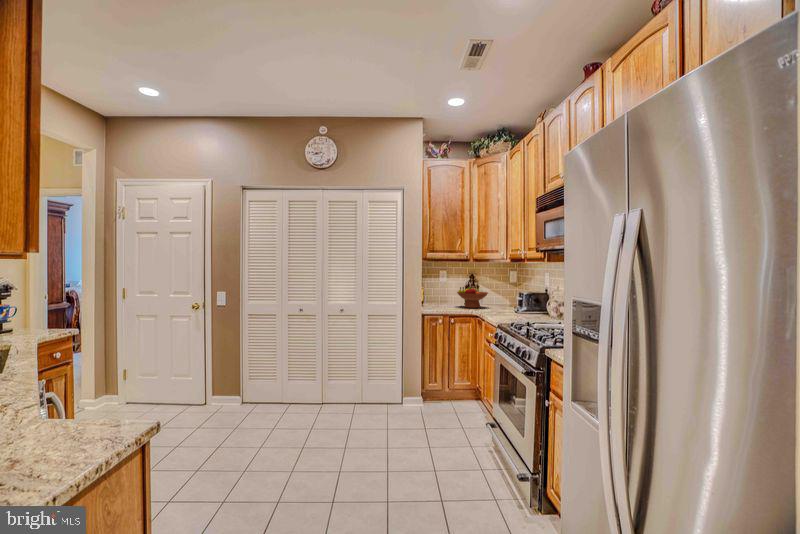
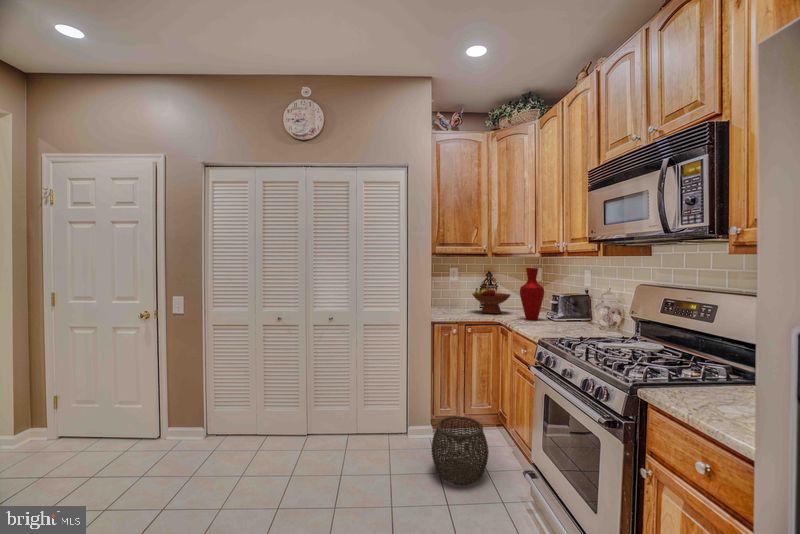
vase: none [493,271,512,313] -> present [520,268,544,320]
woven basket: none [419,387,463,436] -> present [431,416,489,485]

